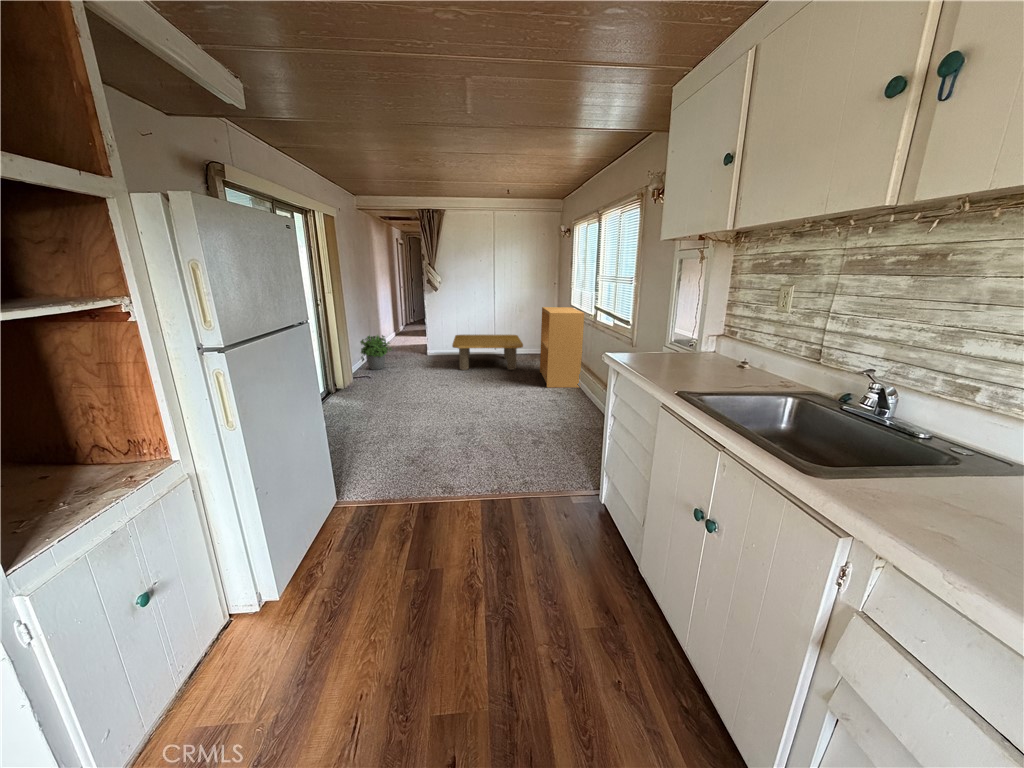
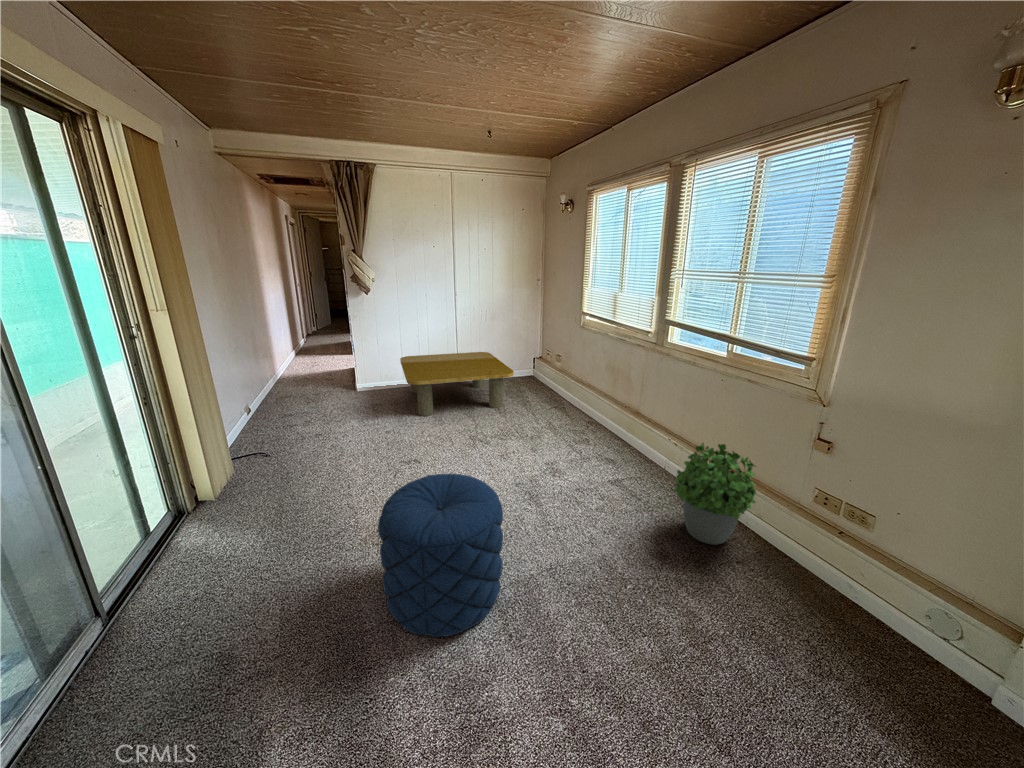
bookshelf: present [540,307,584,388] -> none [542,315,632,443]
potted plant: present [360,335,392,370] -> present [674,443,756,545]
pouf: none [407,372,463,434] -> present [378,474,503,637]

